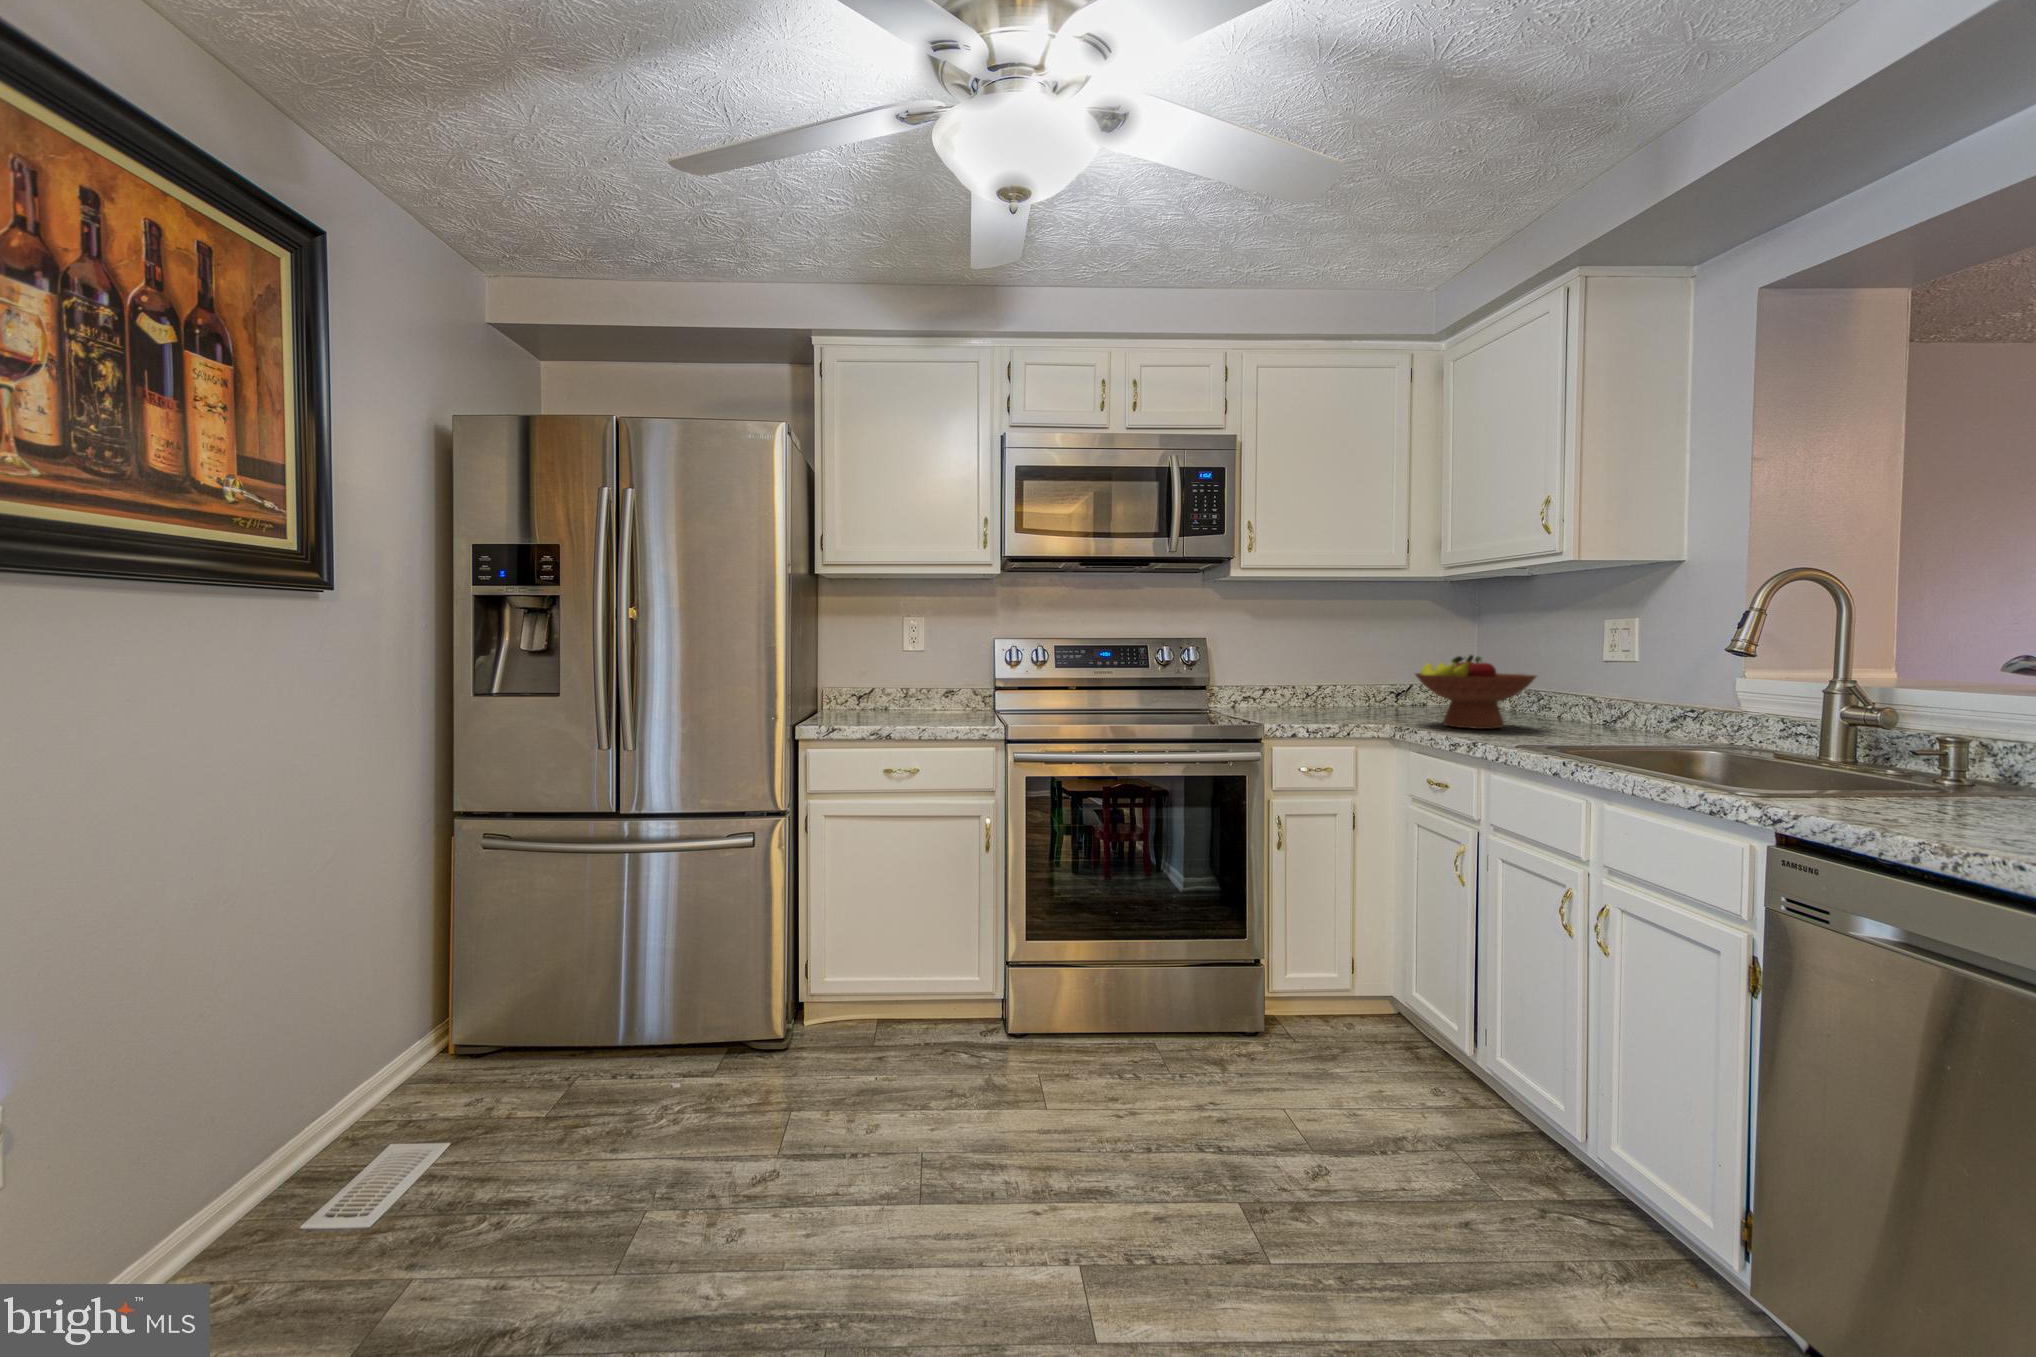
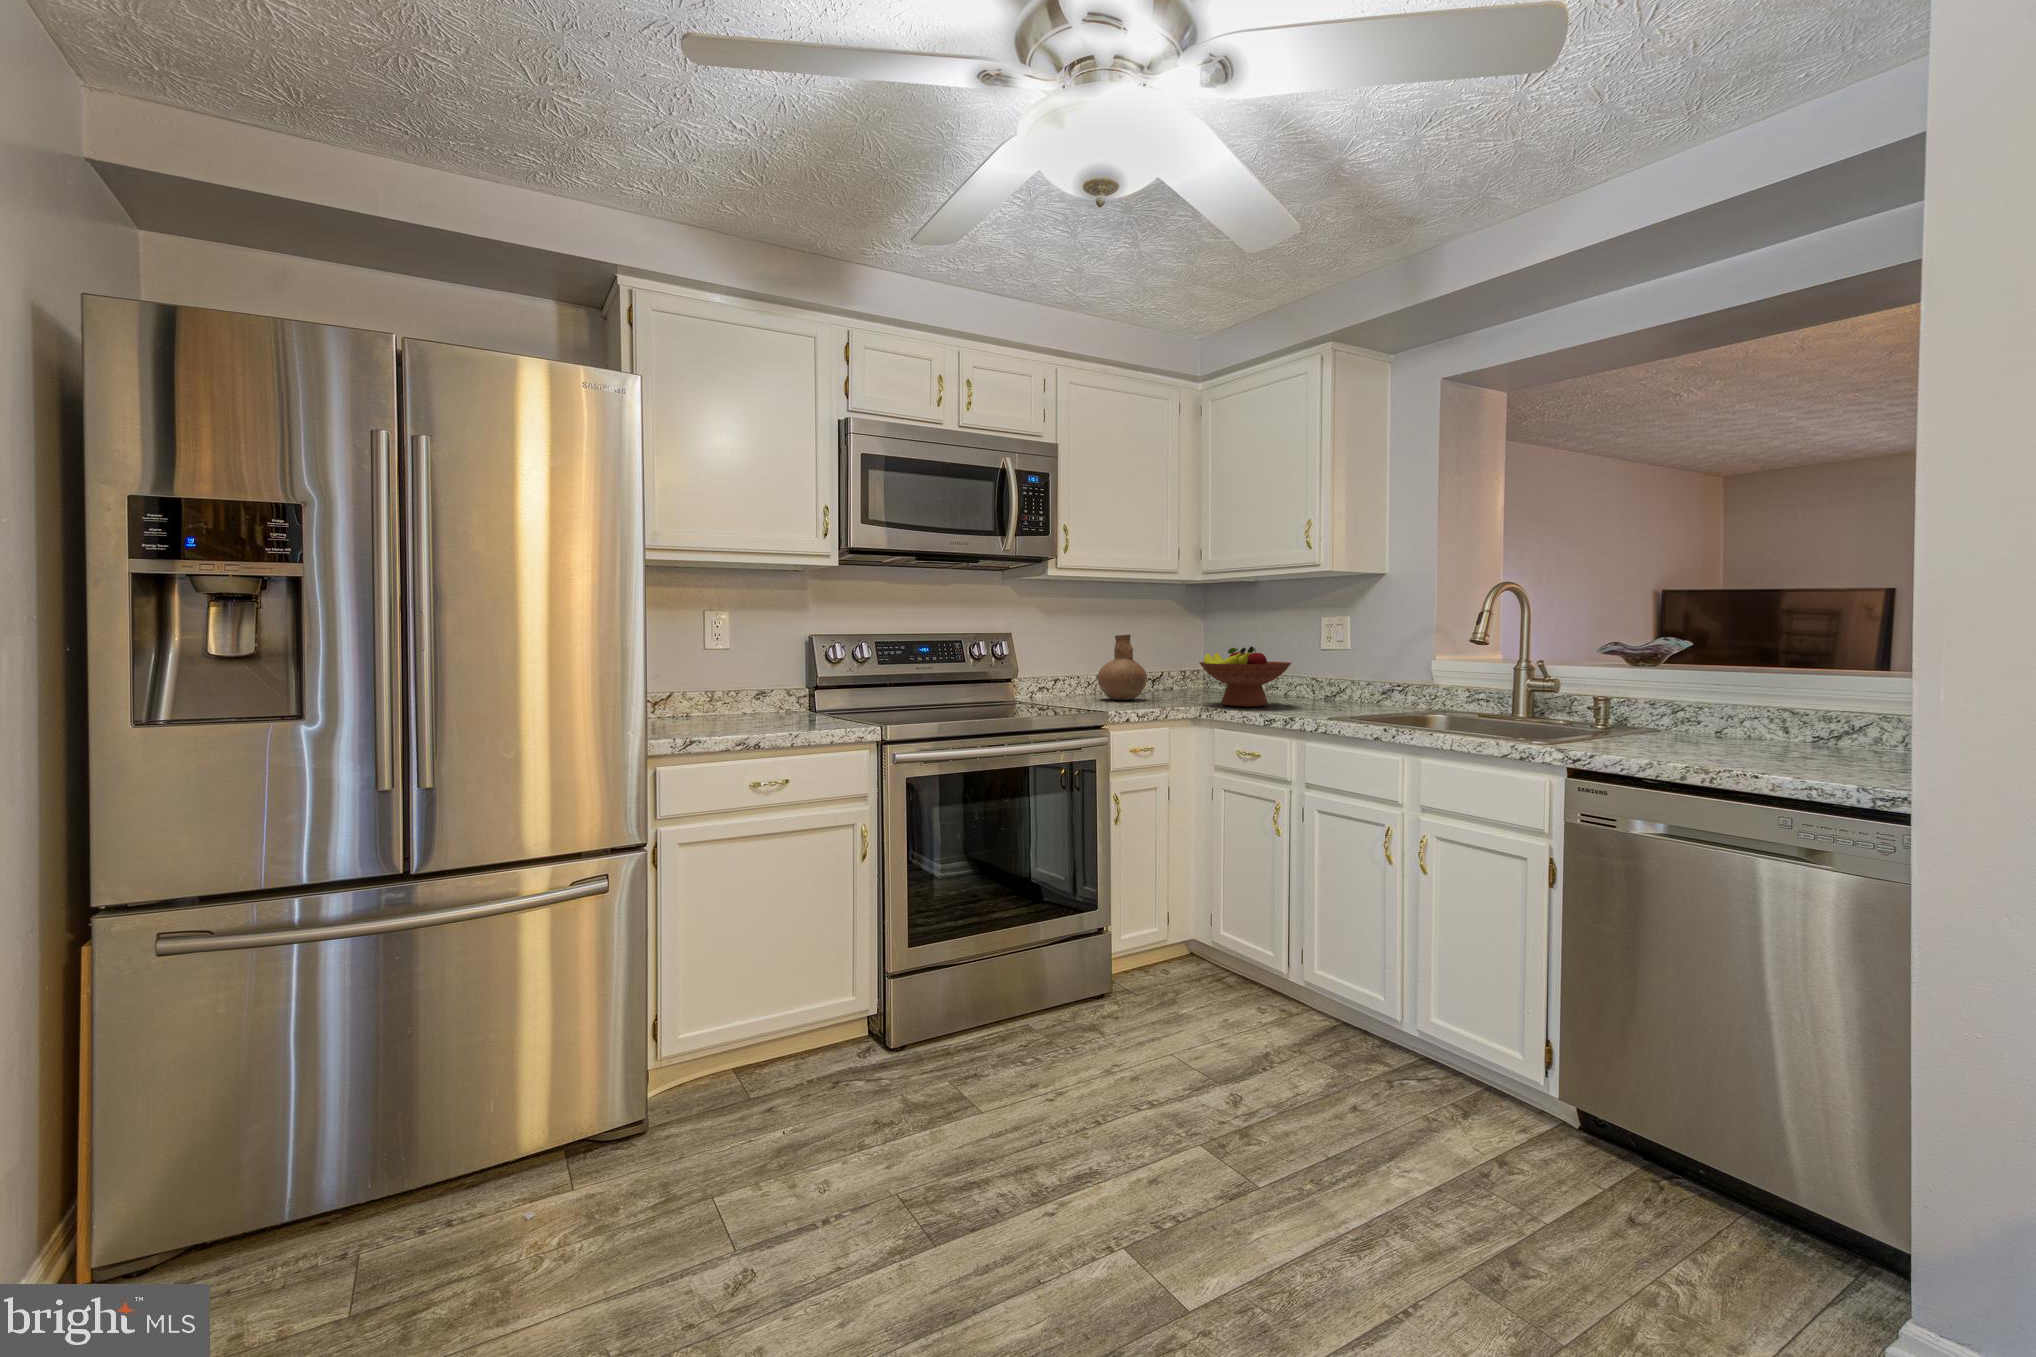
vase: none [1306,639,1366,714] -> present [1098,635,1147,700]

